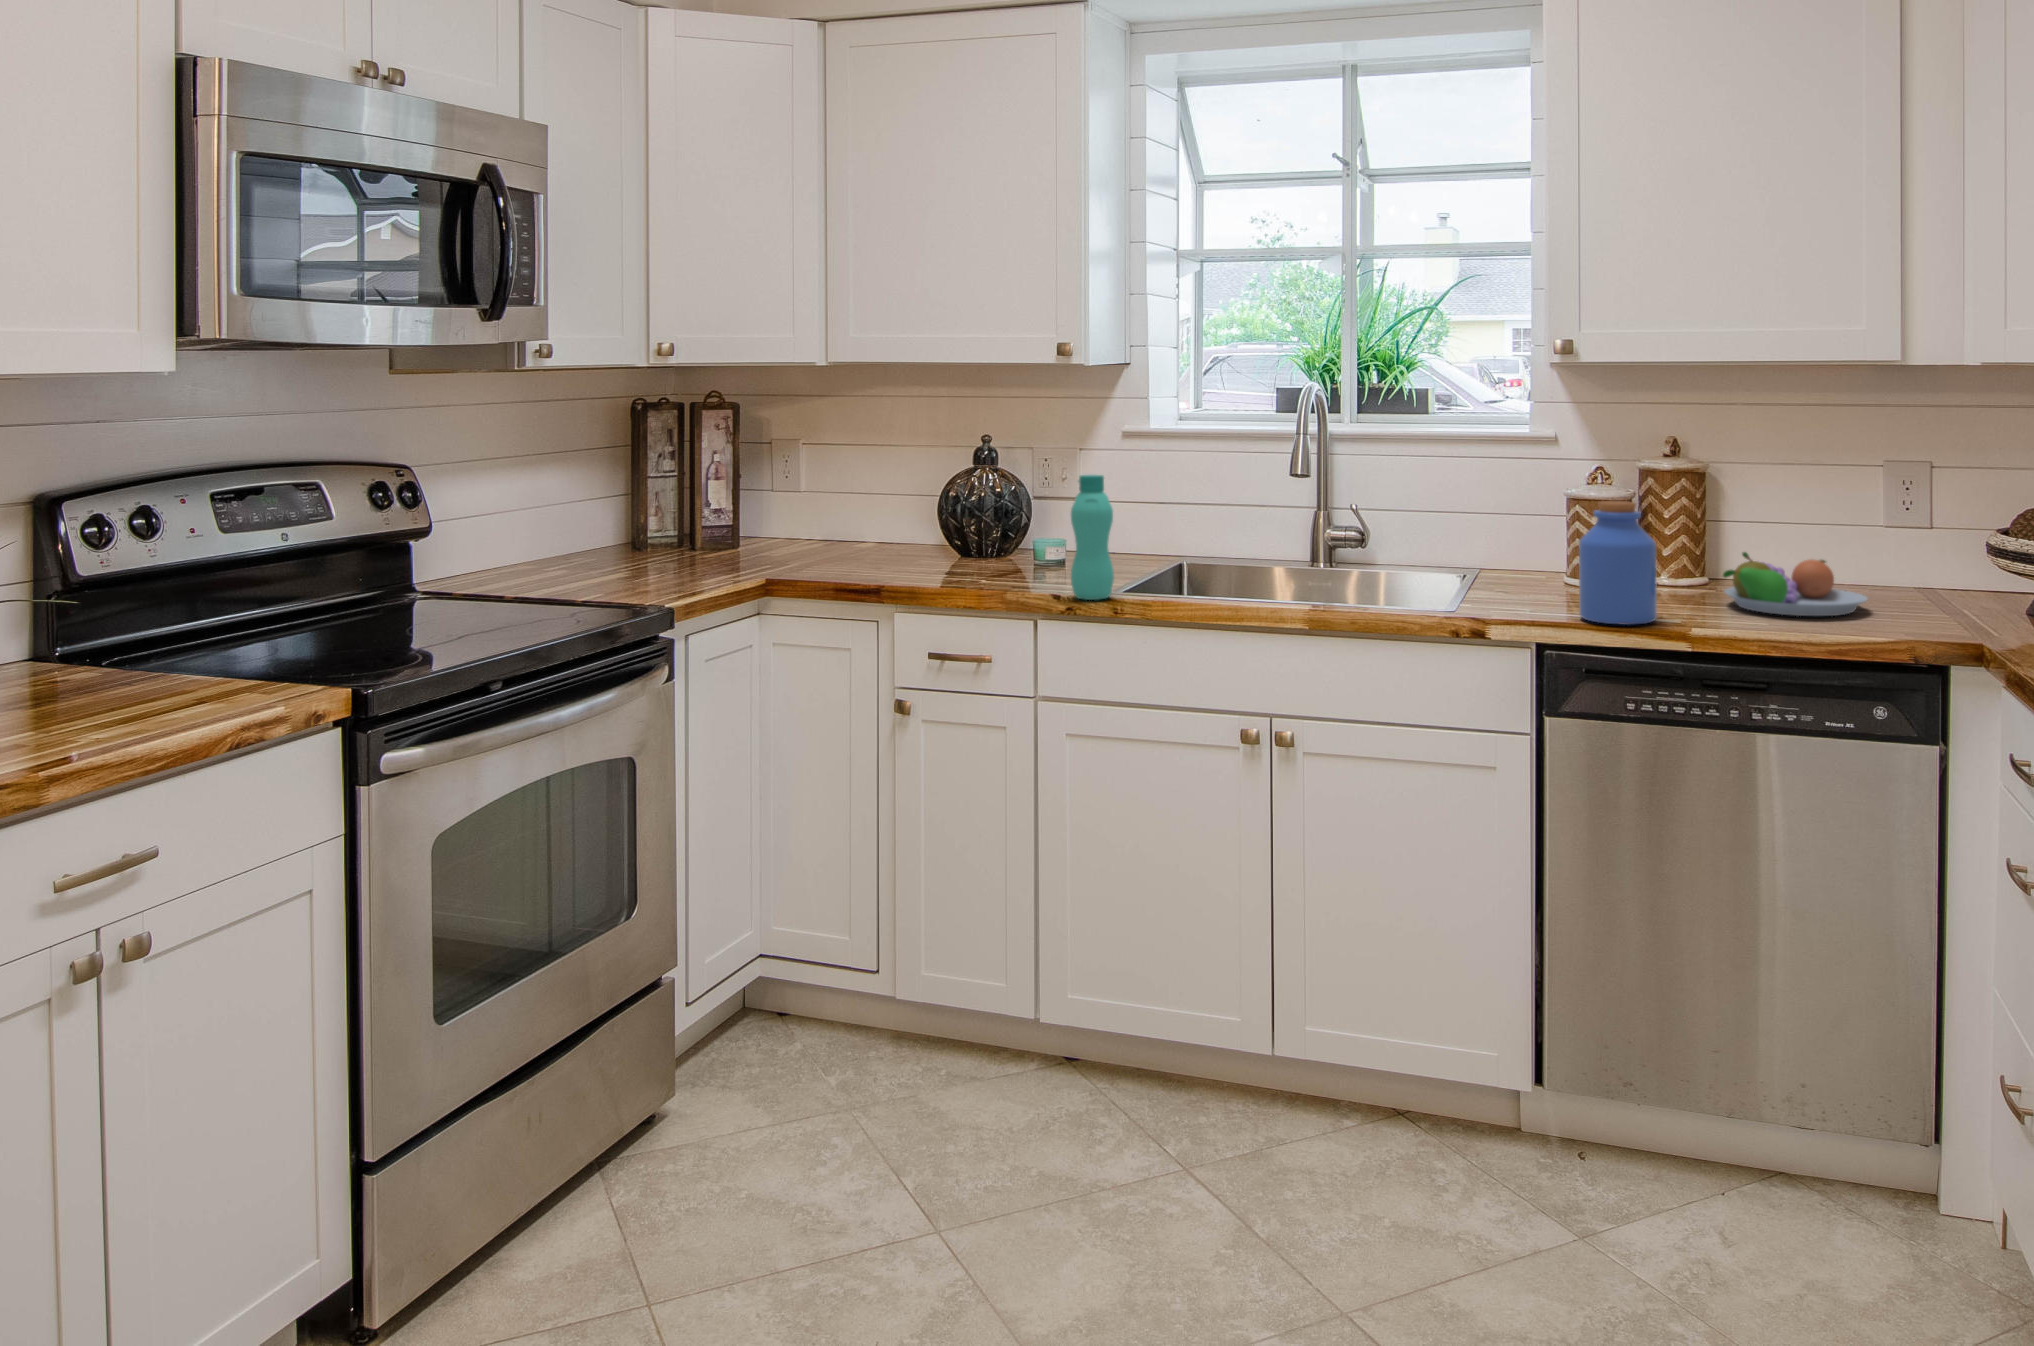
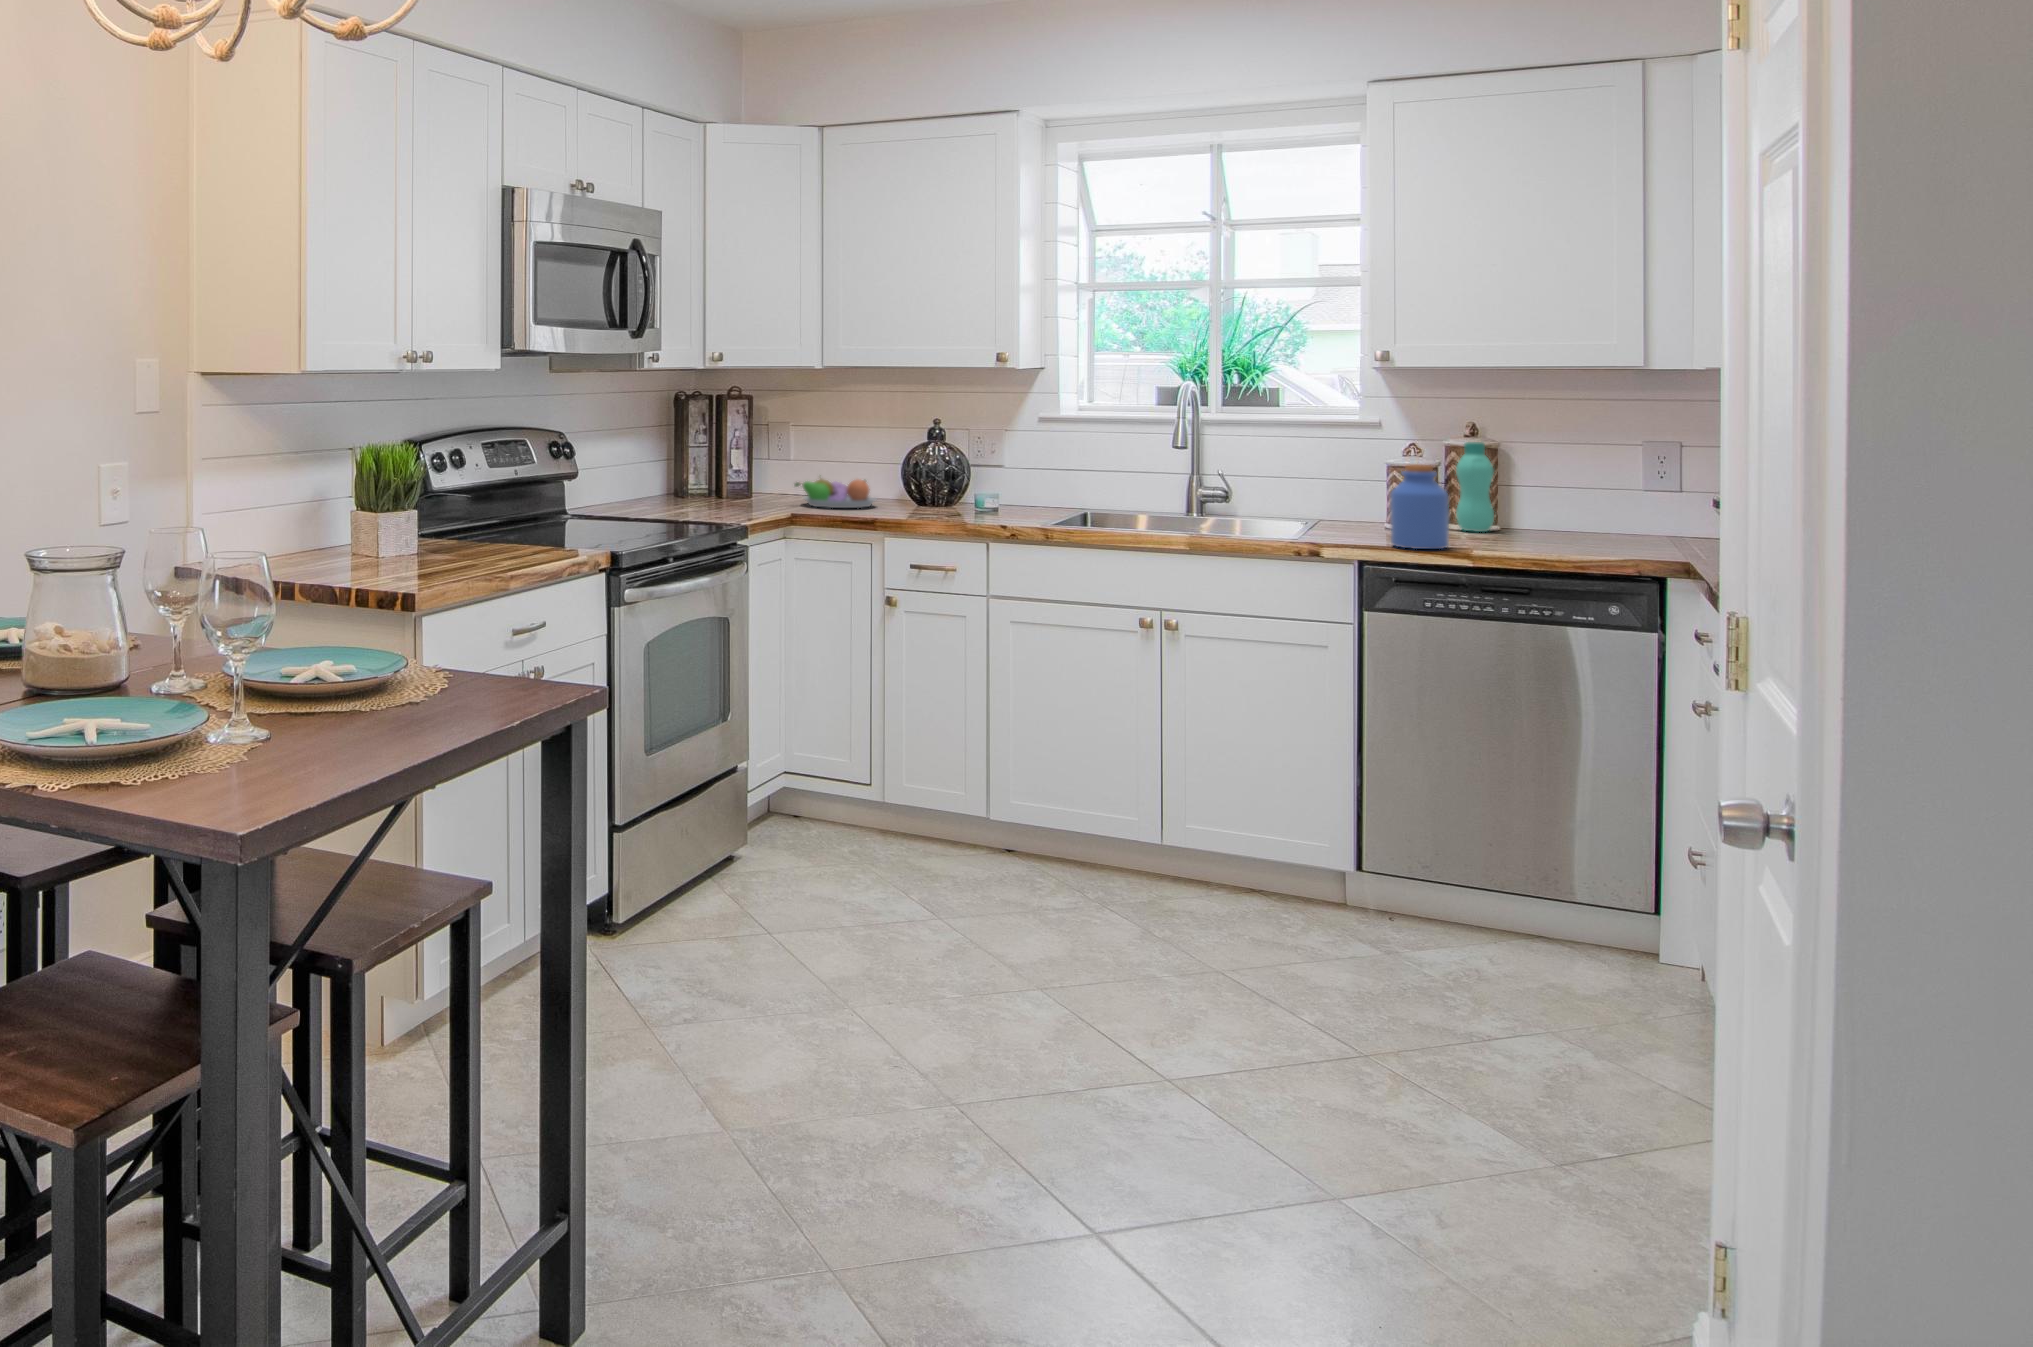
bottle: present [1071,475,1114,600] -> present [1456,442,1494,532]
fruit bowl: present [1723,552,1868,616] -> present [795,478,876,508]

